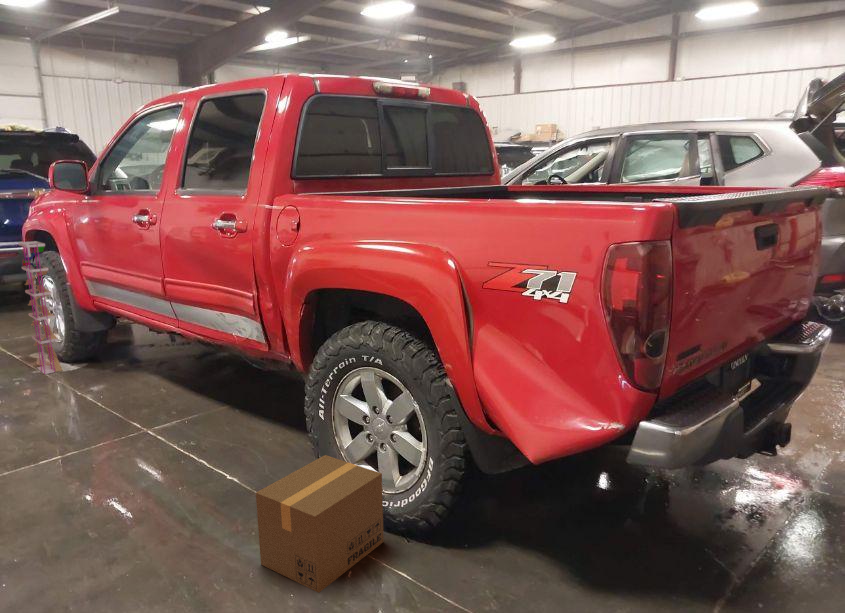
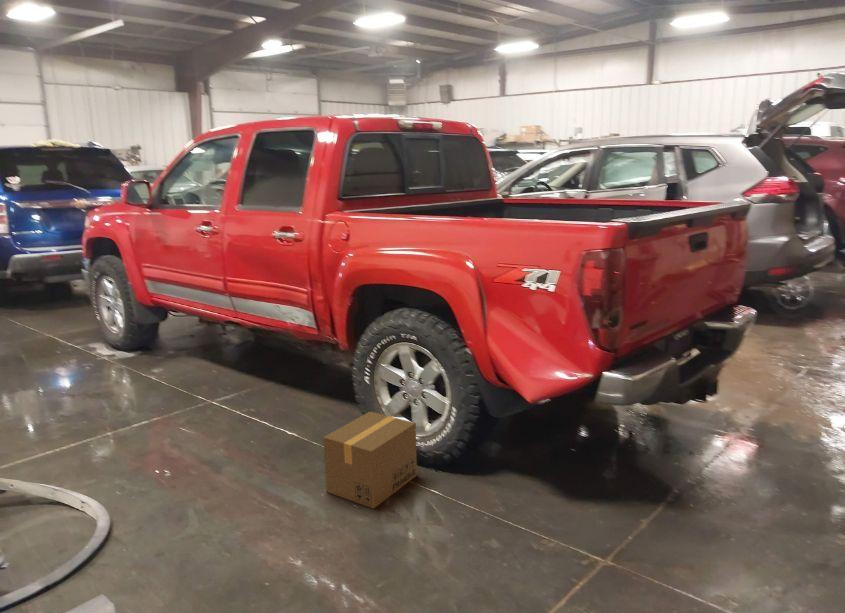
shelving unit: present [18,241,62,374] -> none [85,246,124,359]

